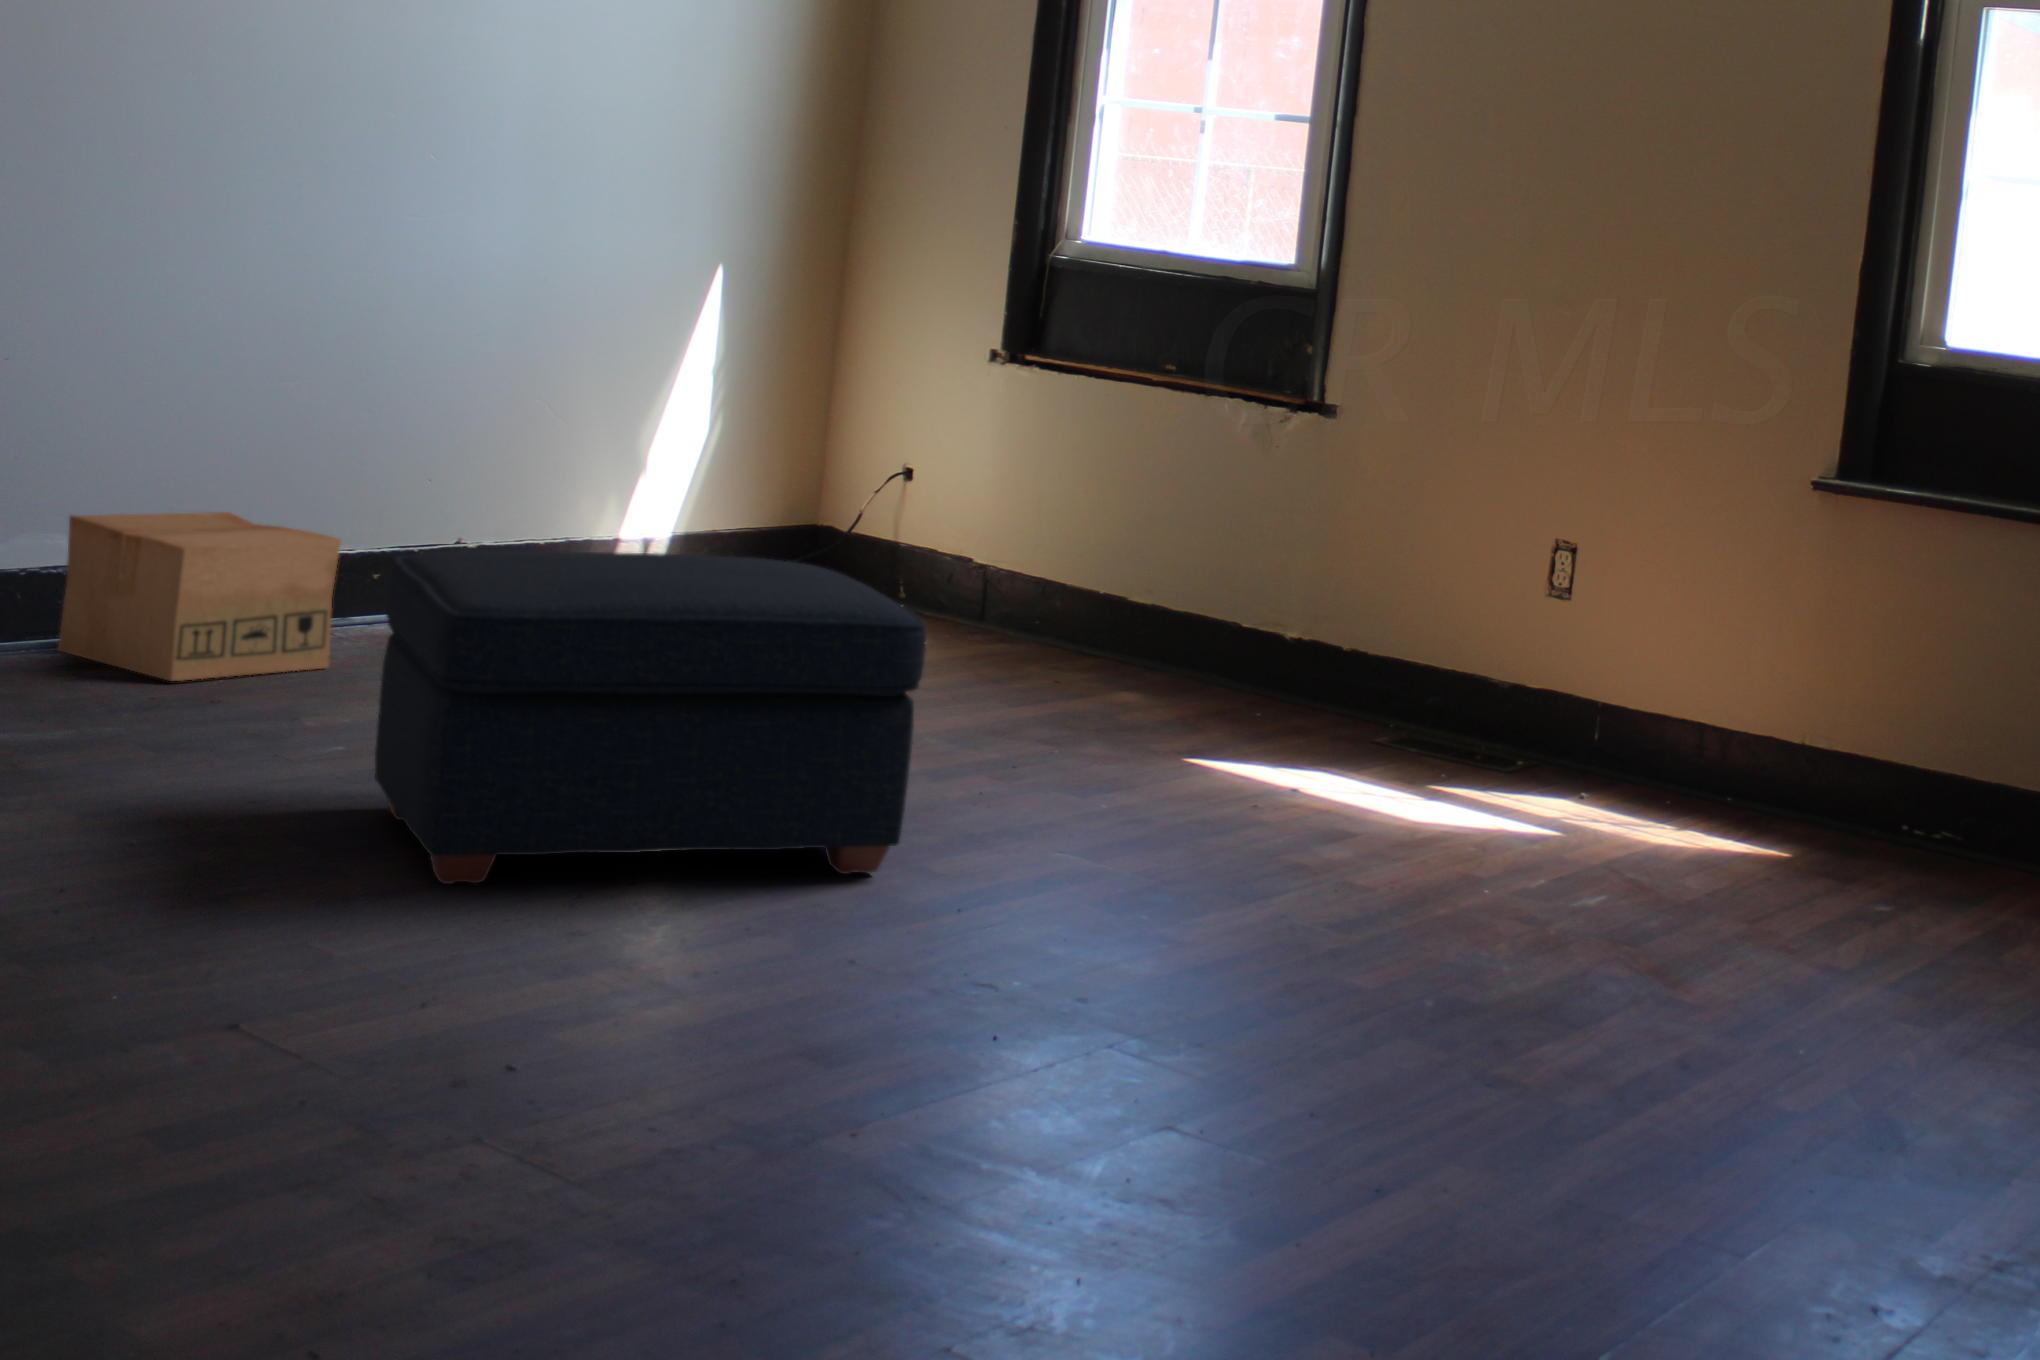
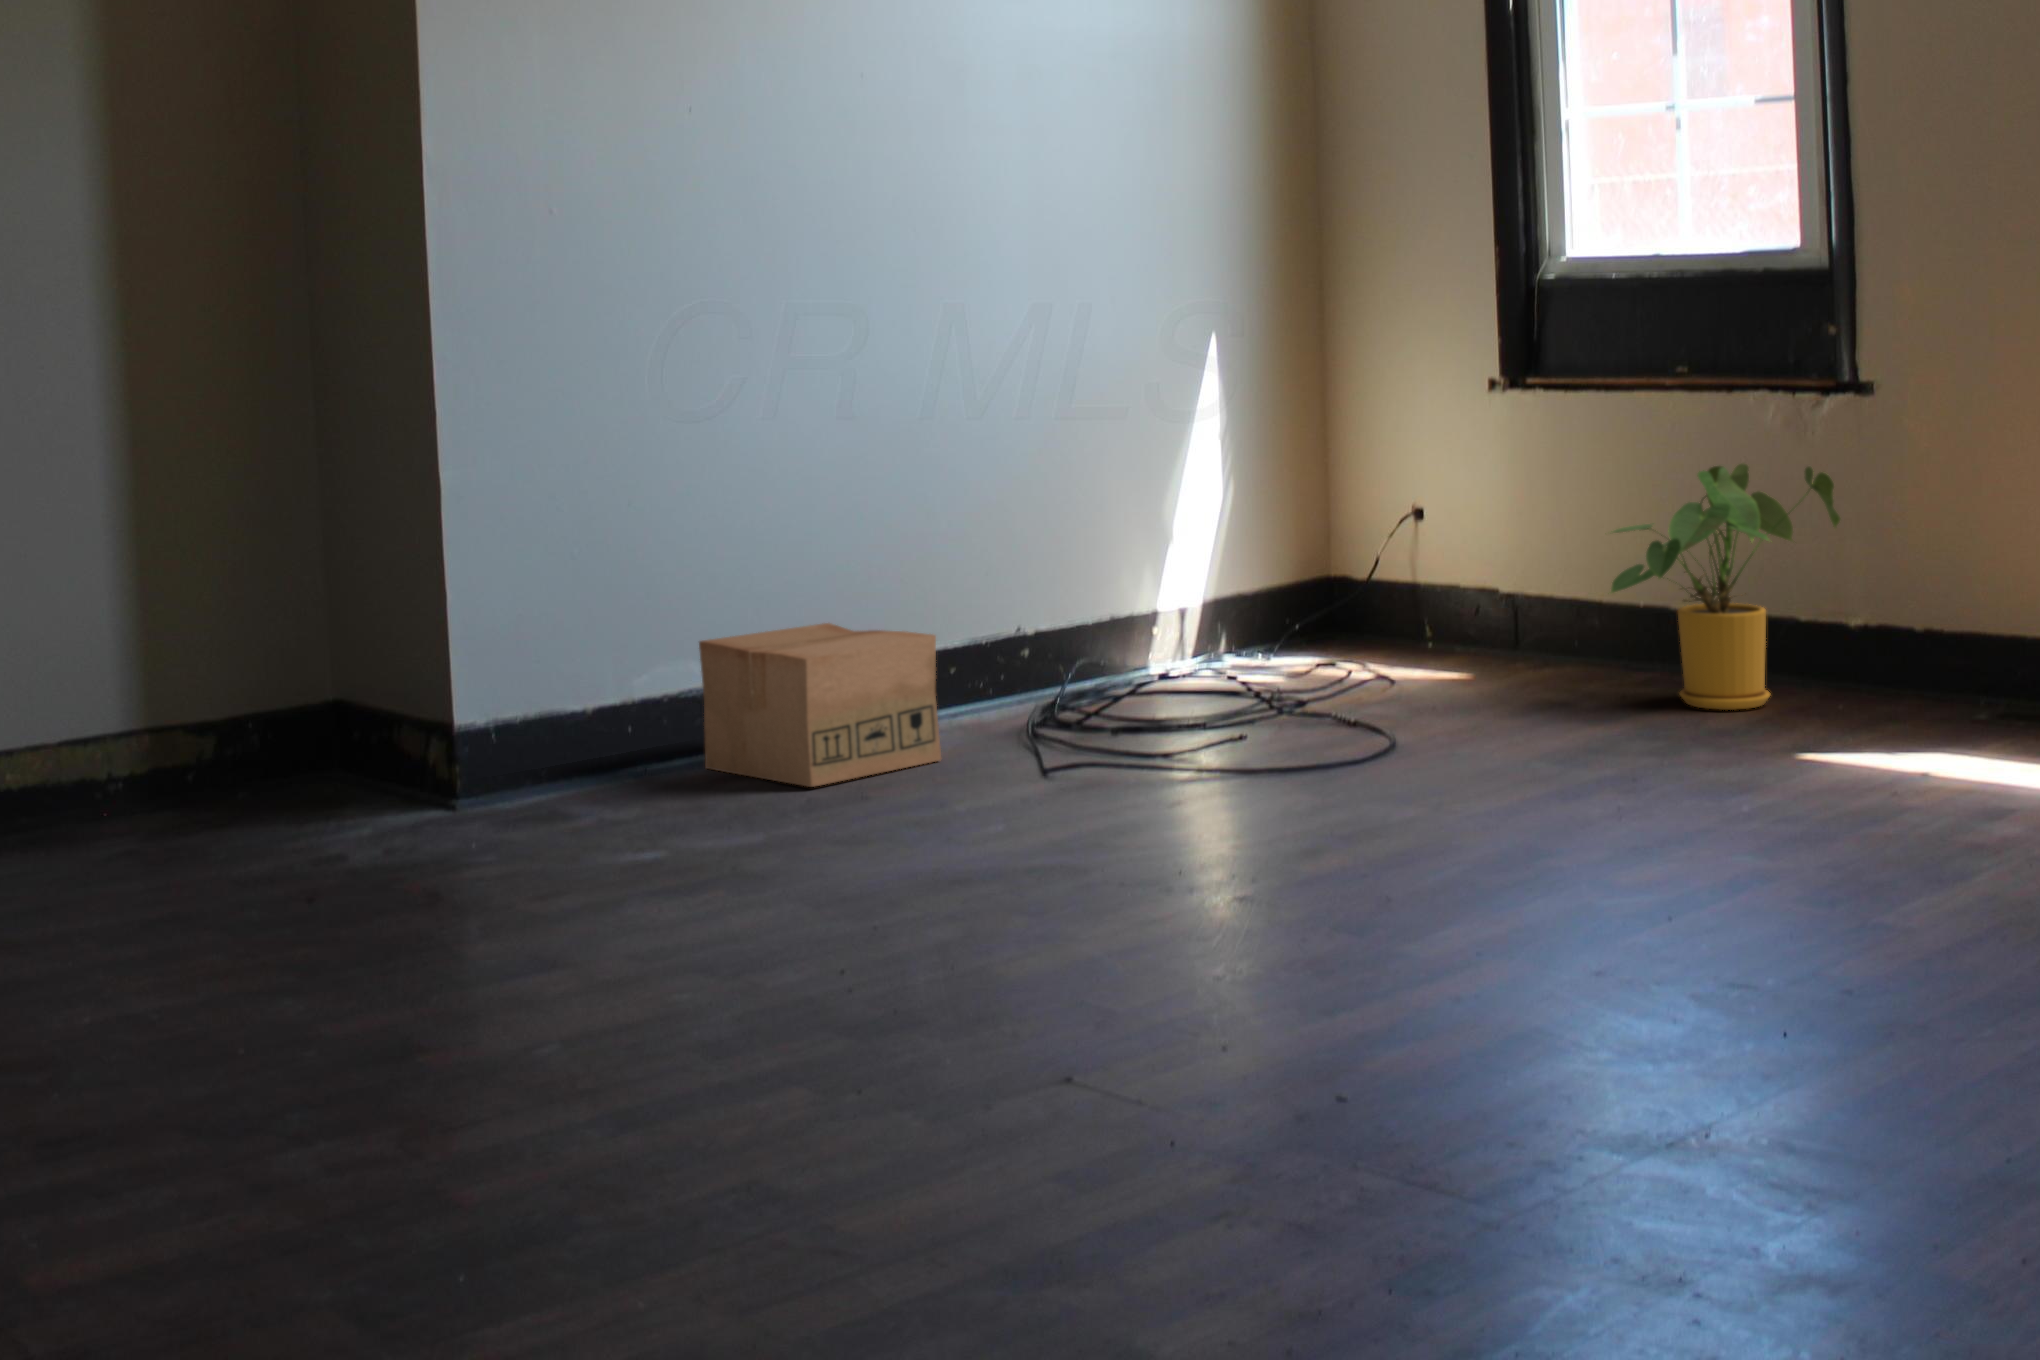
house plant: none [1051,466,1282,698] -> present [1611,463,1840,710]
ottoman: present [375,549,926,884] -> none [1025,599,1603,974]

